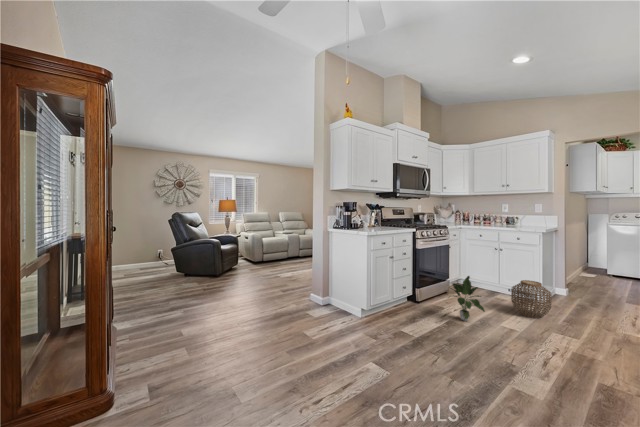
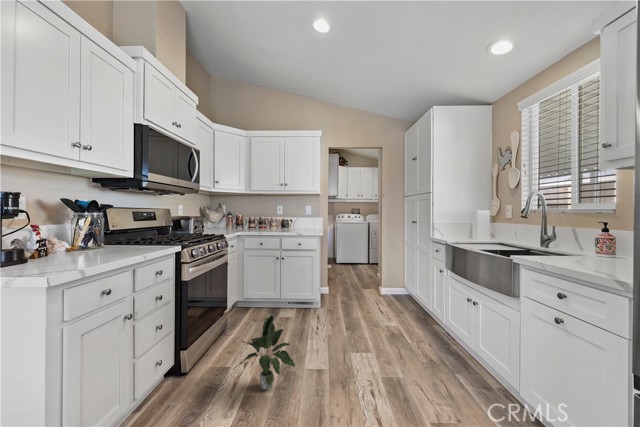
woven basket: present [511,280,552,318] -> none [307,296,345,343]

